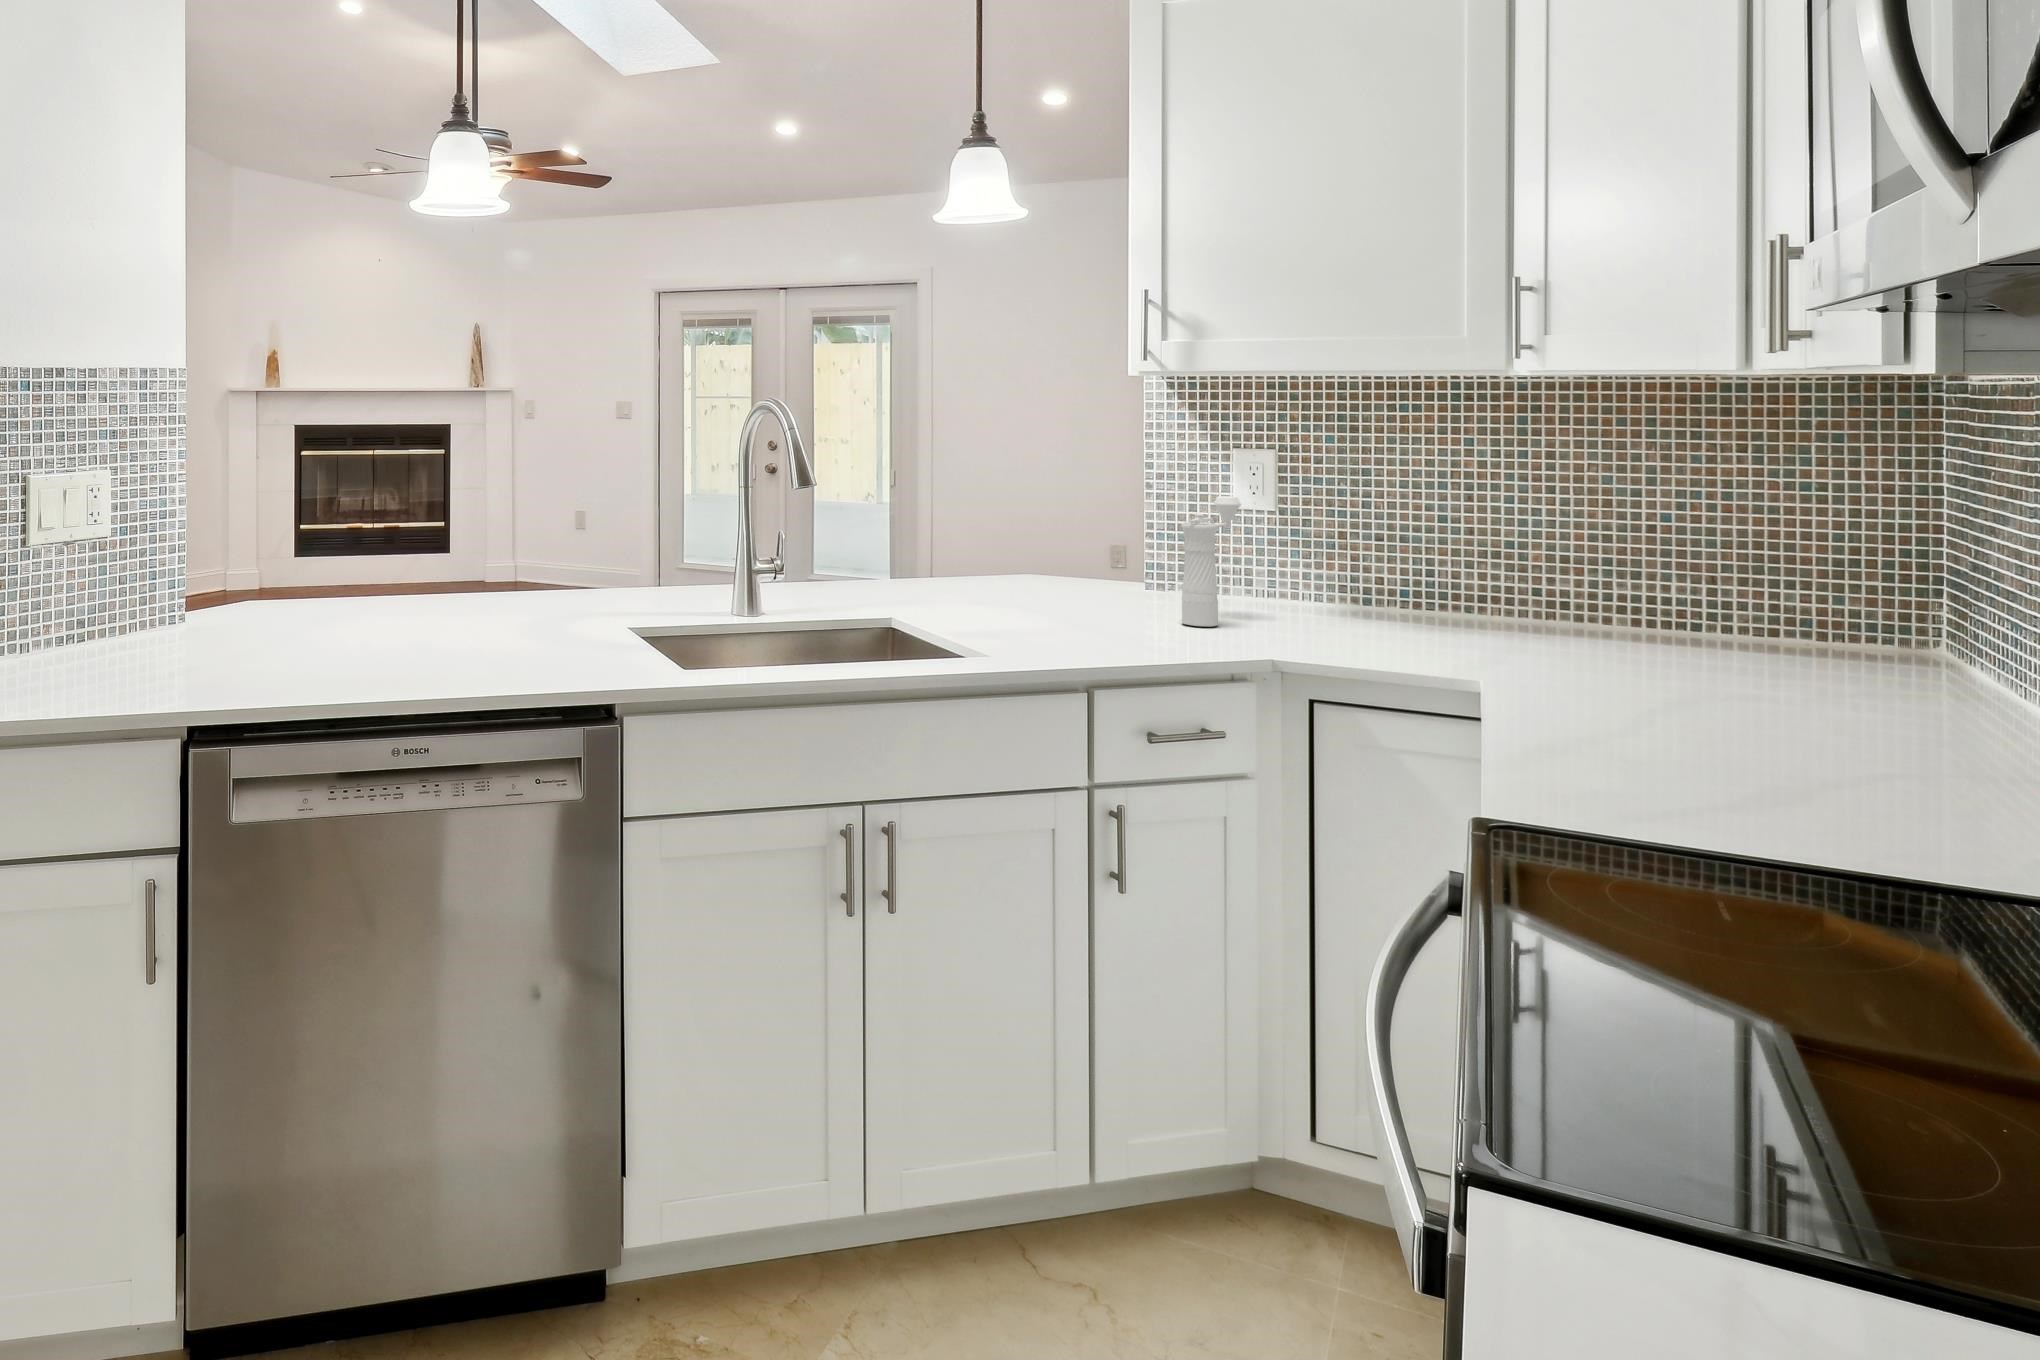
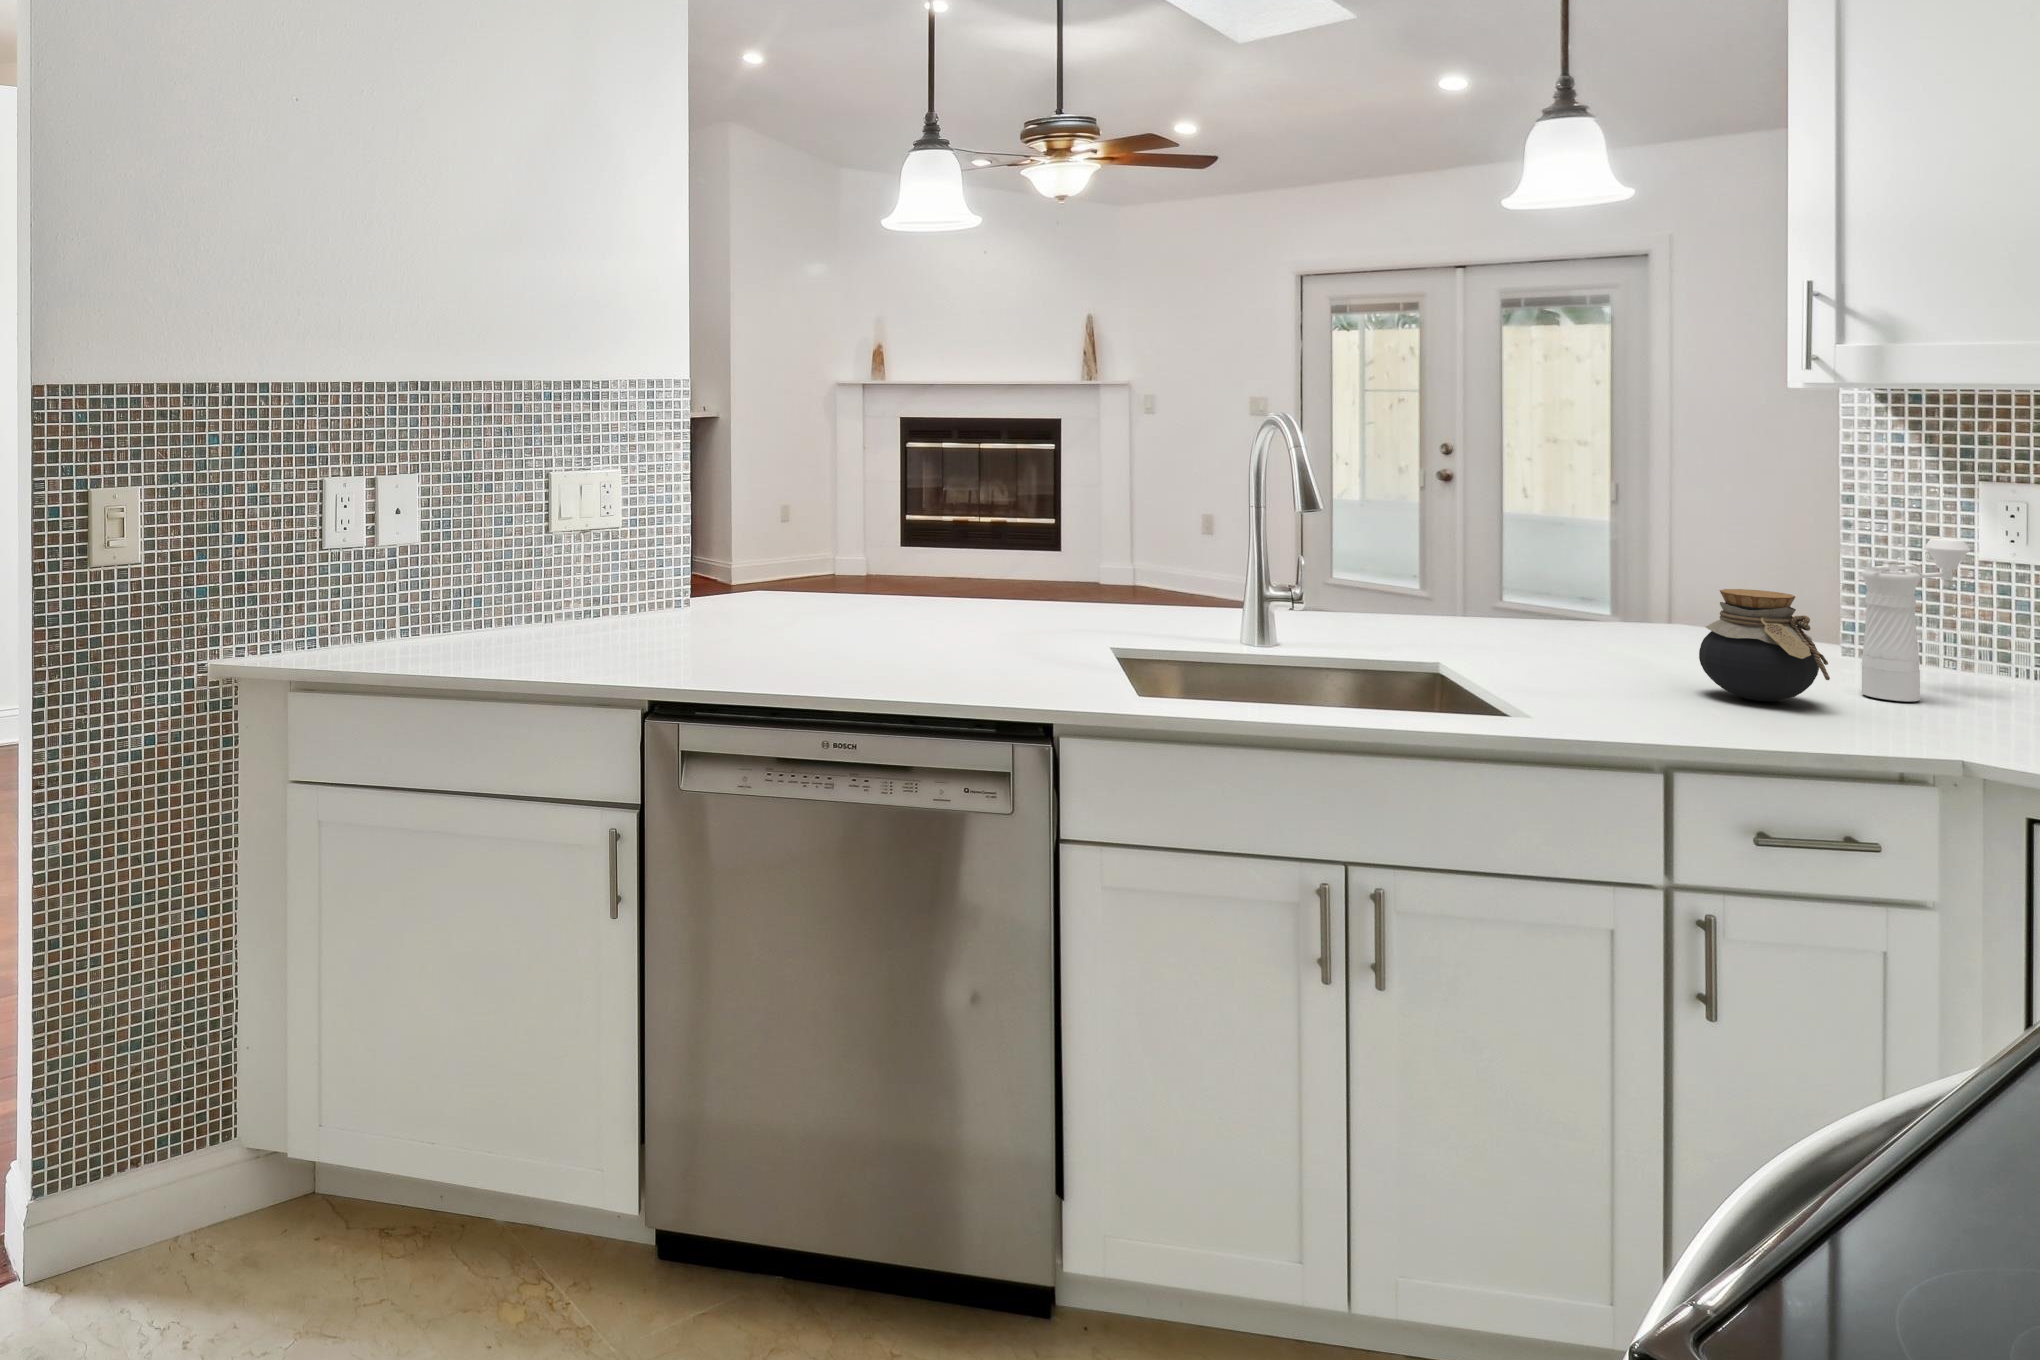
jar: none [1086,543,1174,635] -> present [1699,589,1830,701]

